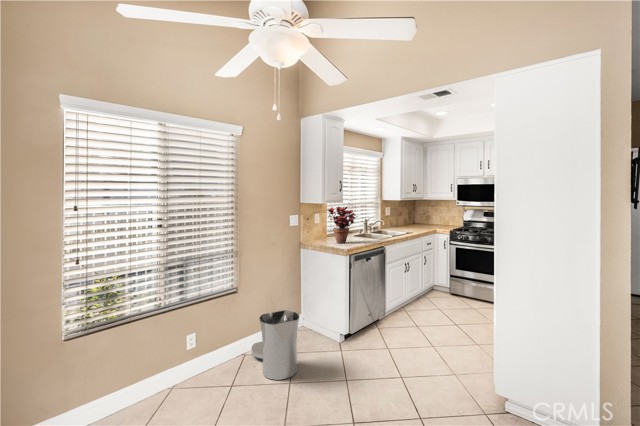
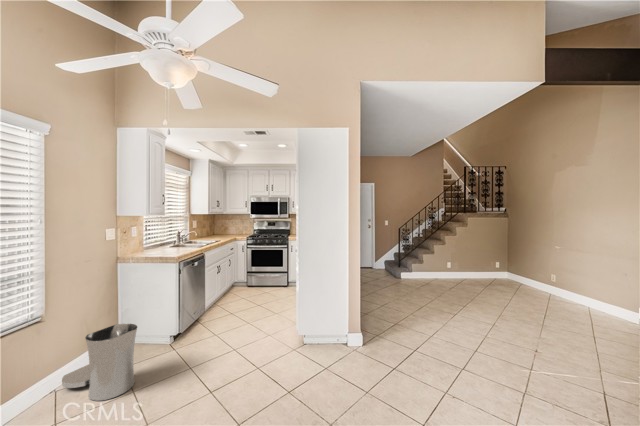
potted plant: present [327,207,357,243] -> none [148,218,183,252]

